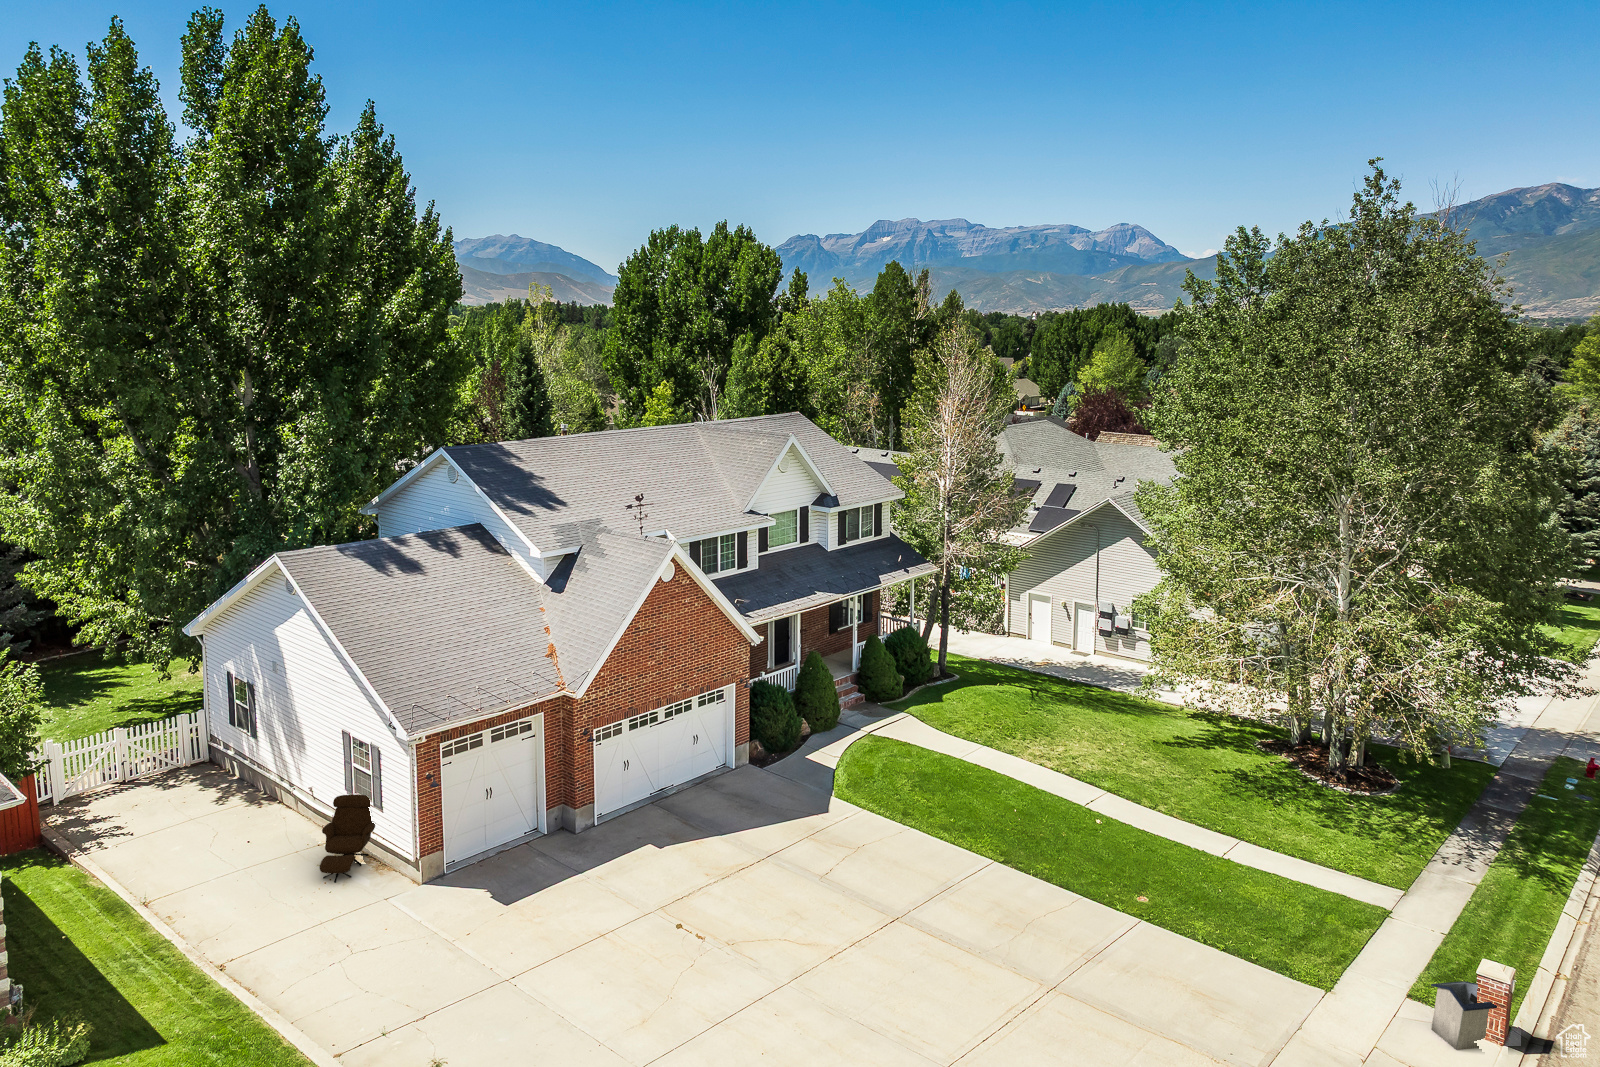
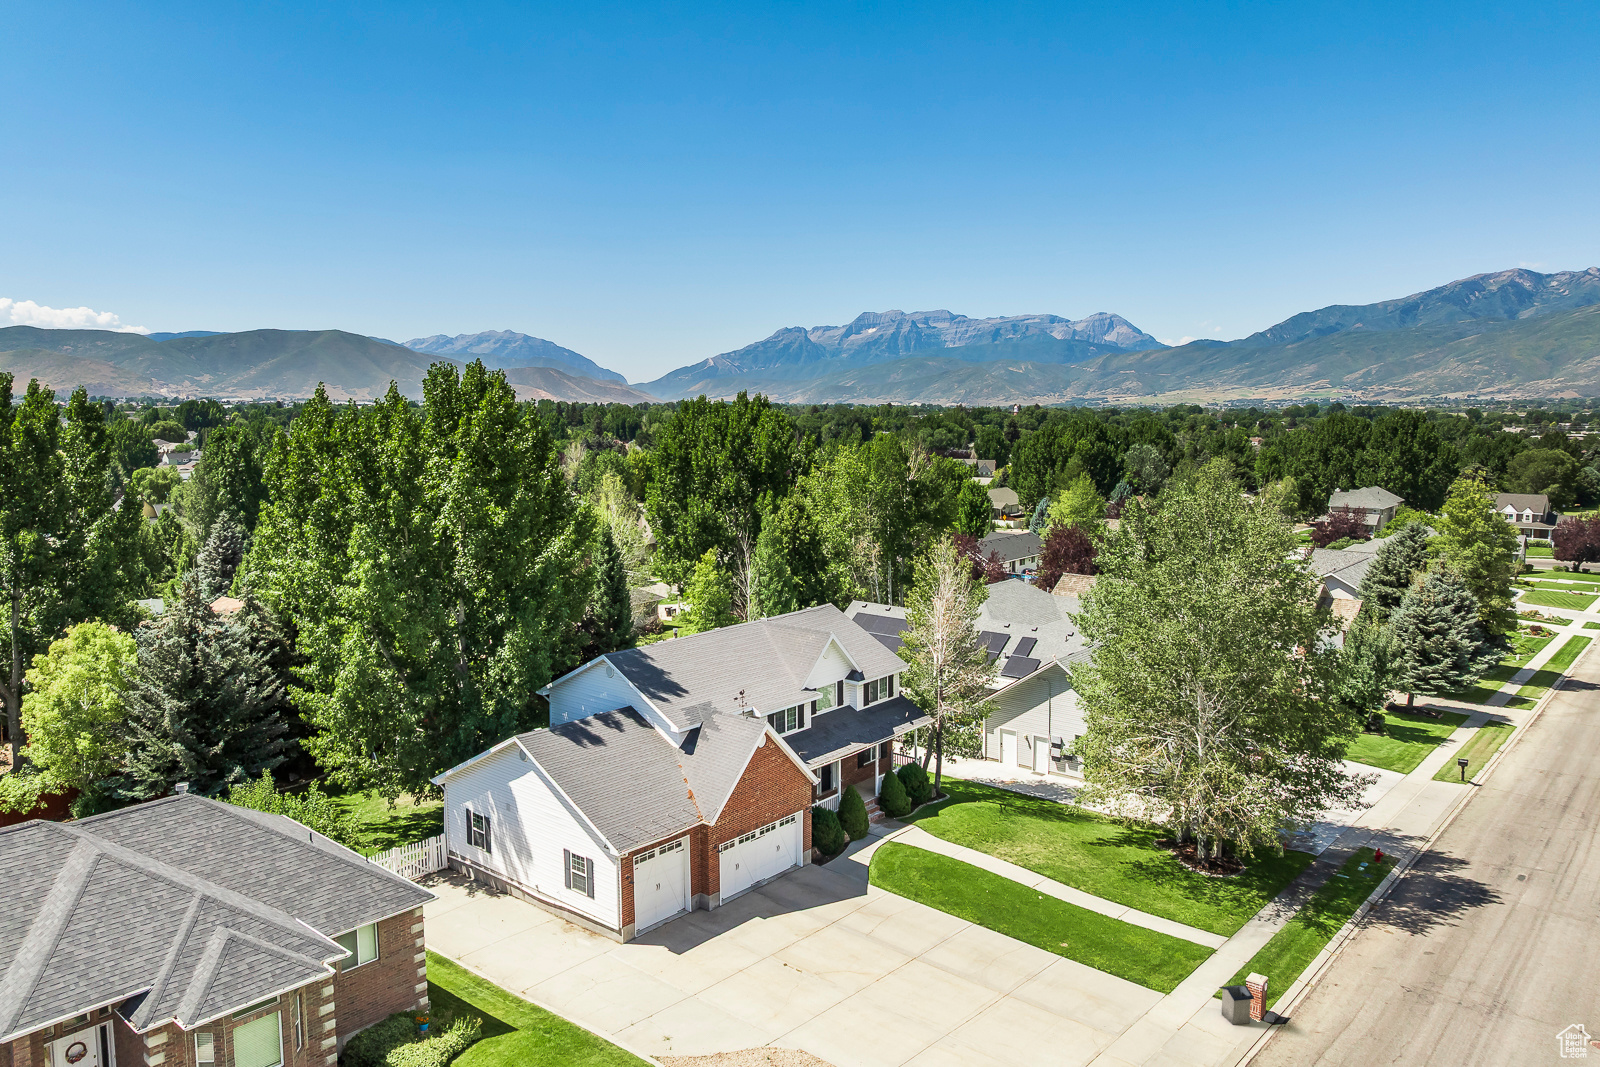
lounge chair: present [320,794,375,882] -> none [561,889,591,944]

